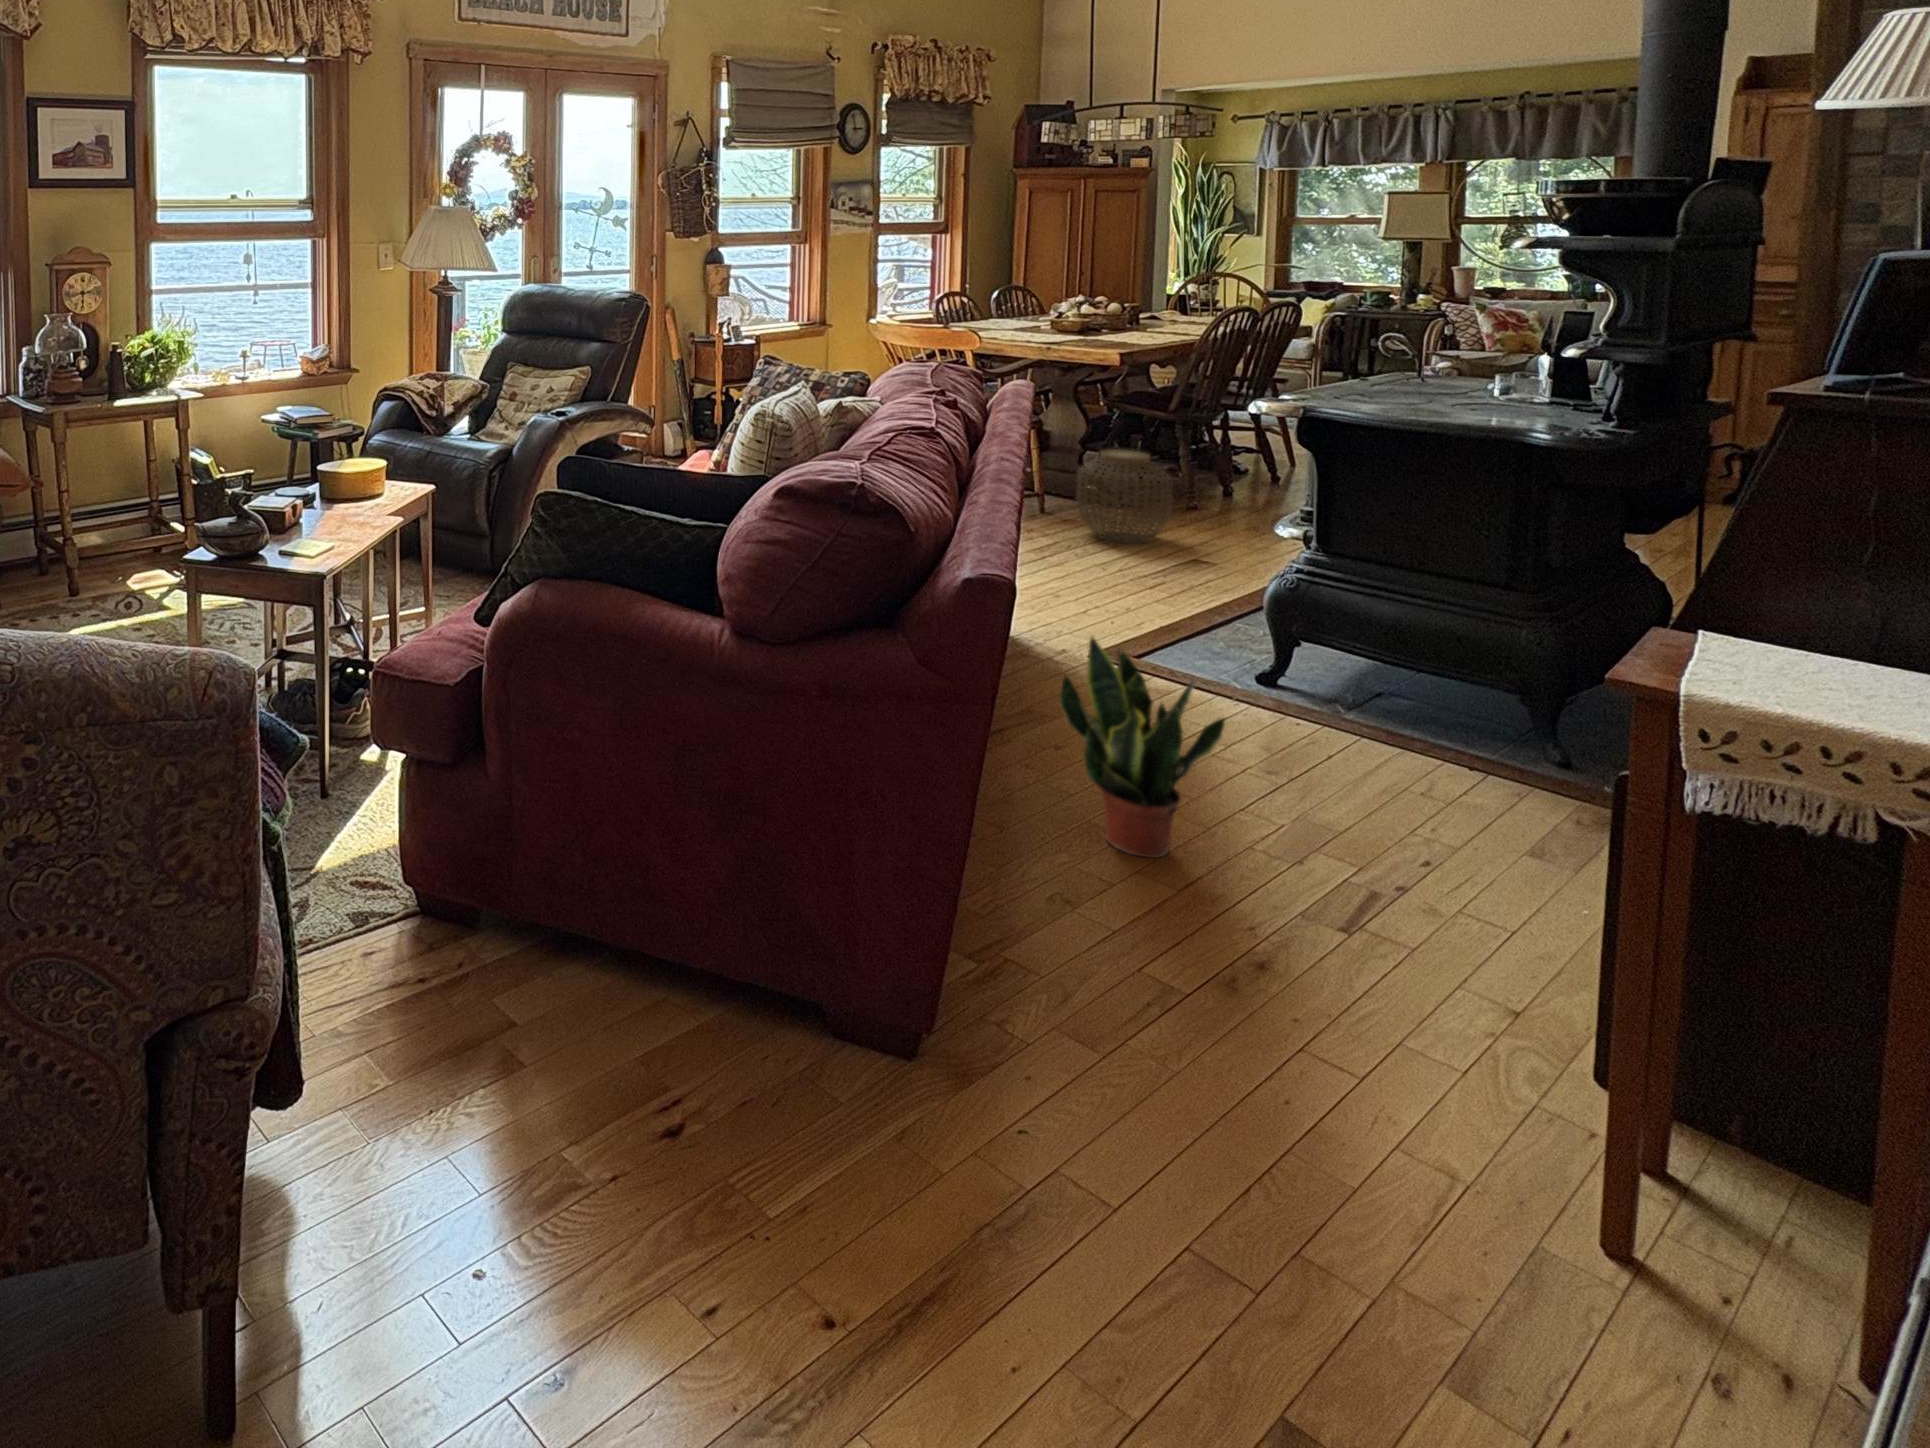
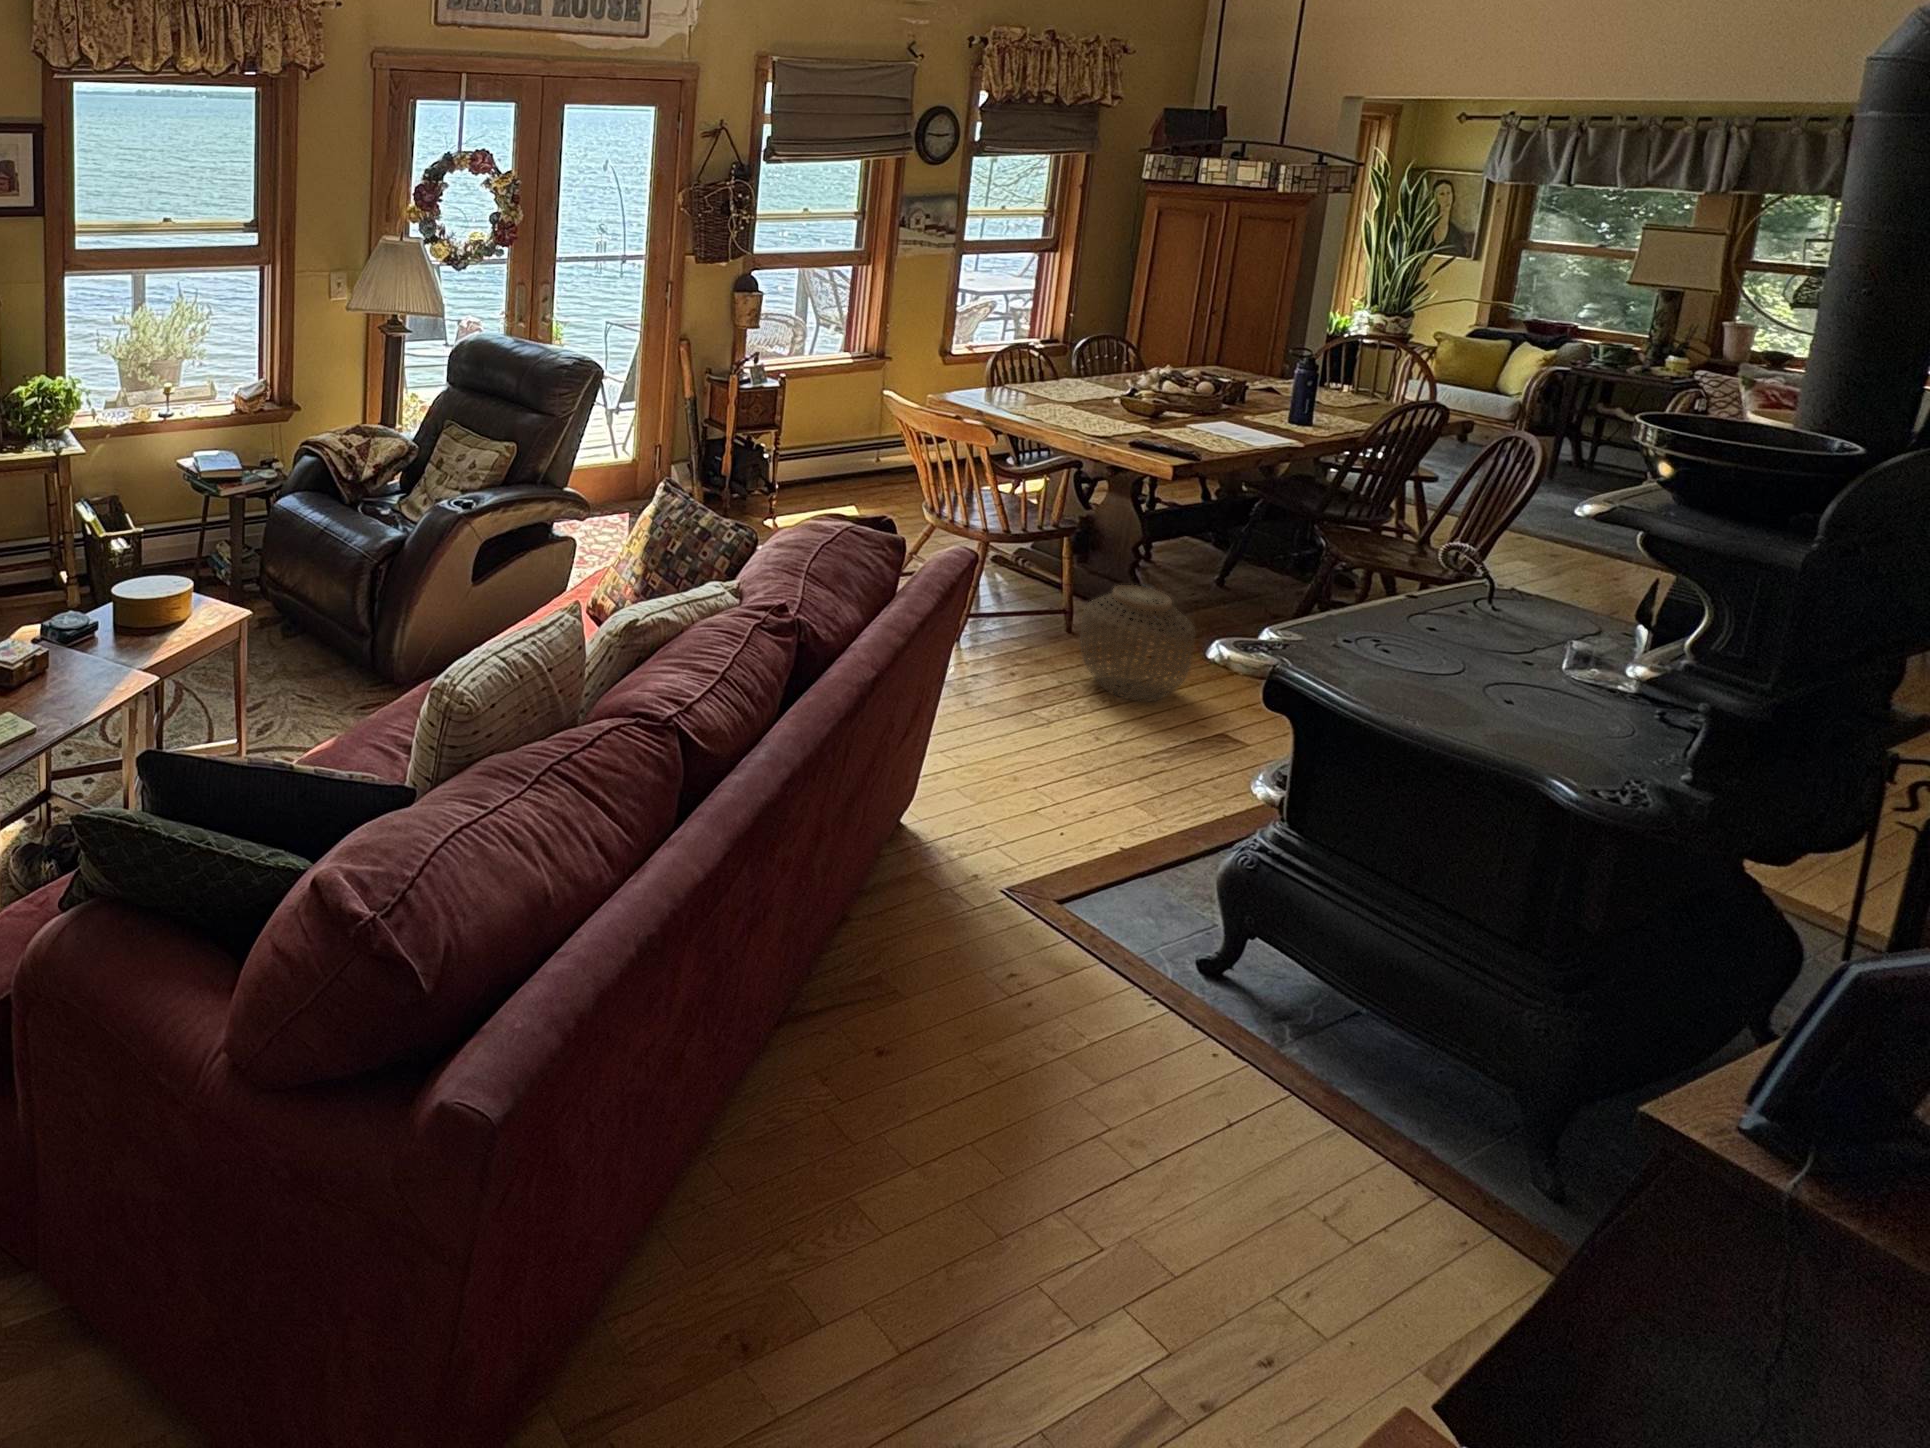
potted plant: present [1060,637,1225,858] -> none [790,986,969,1258]

